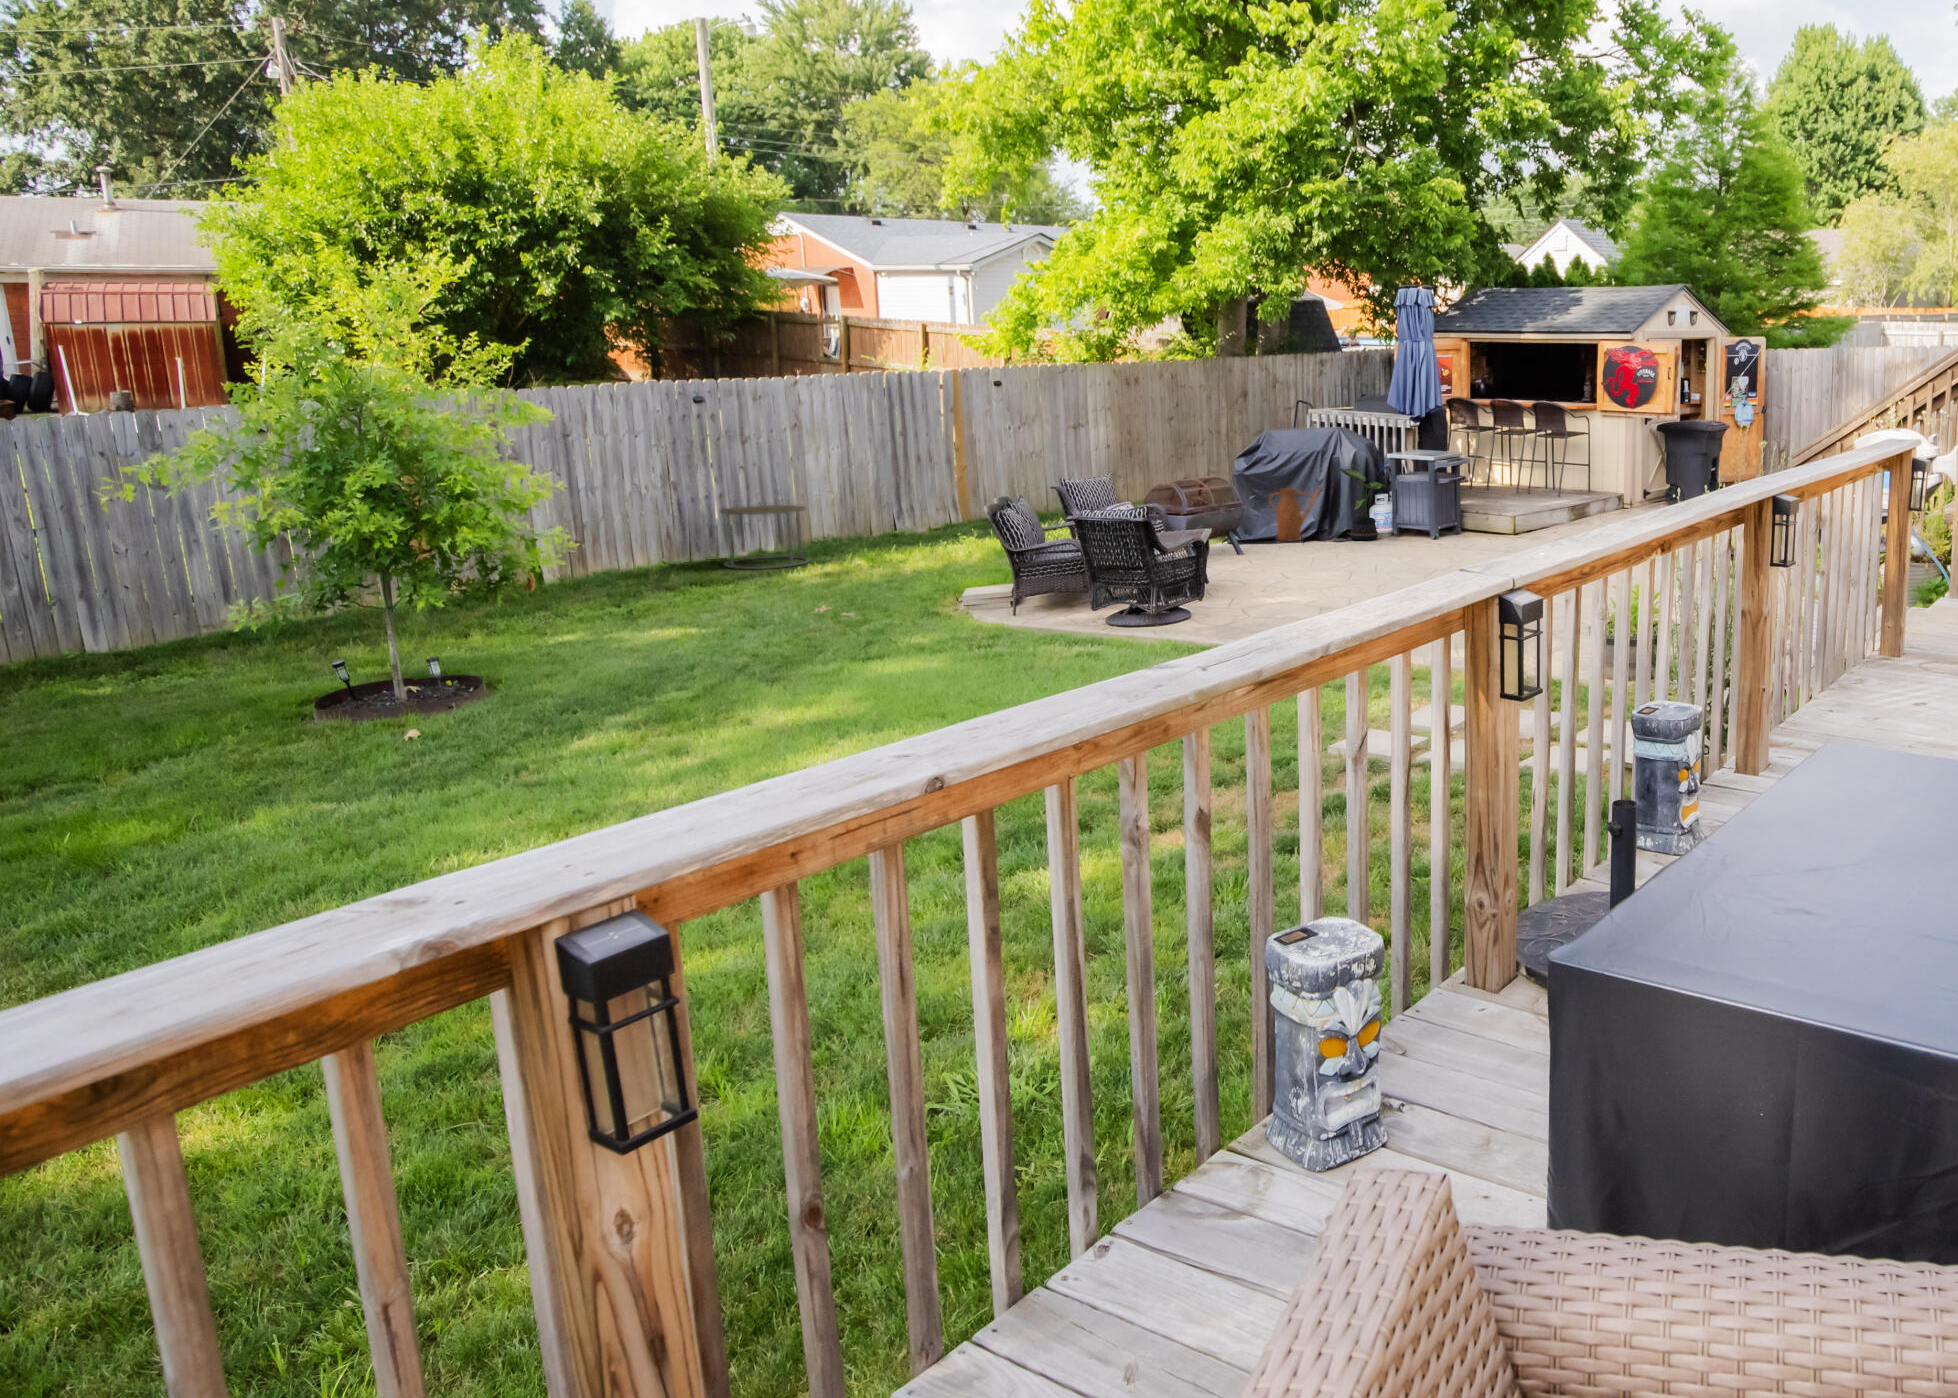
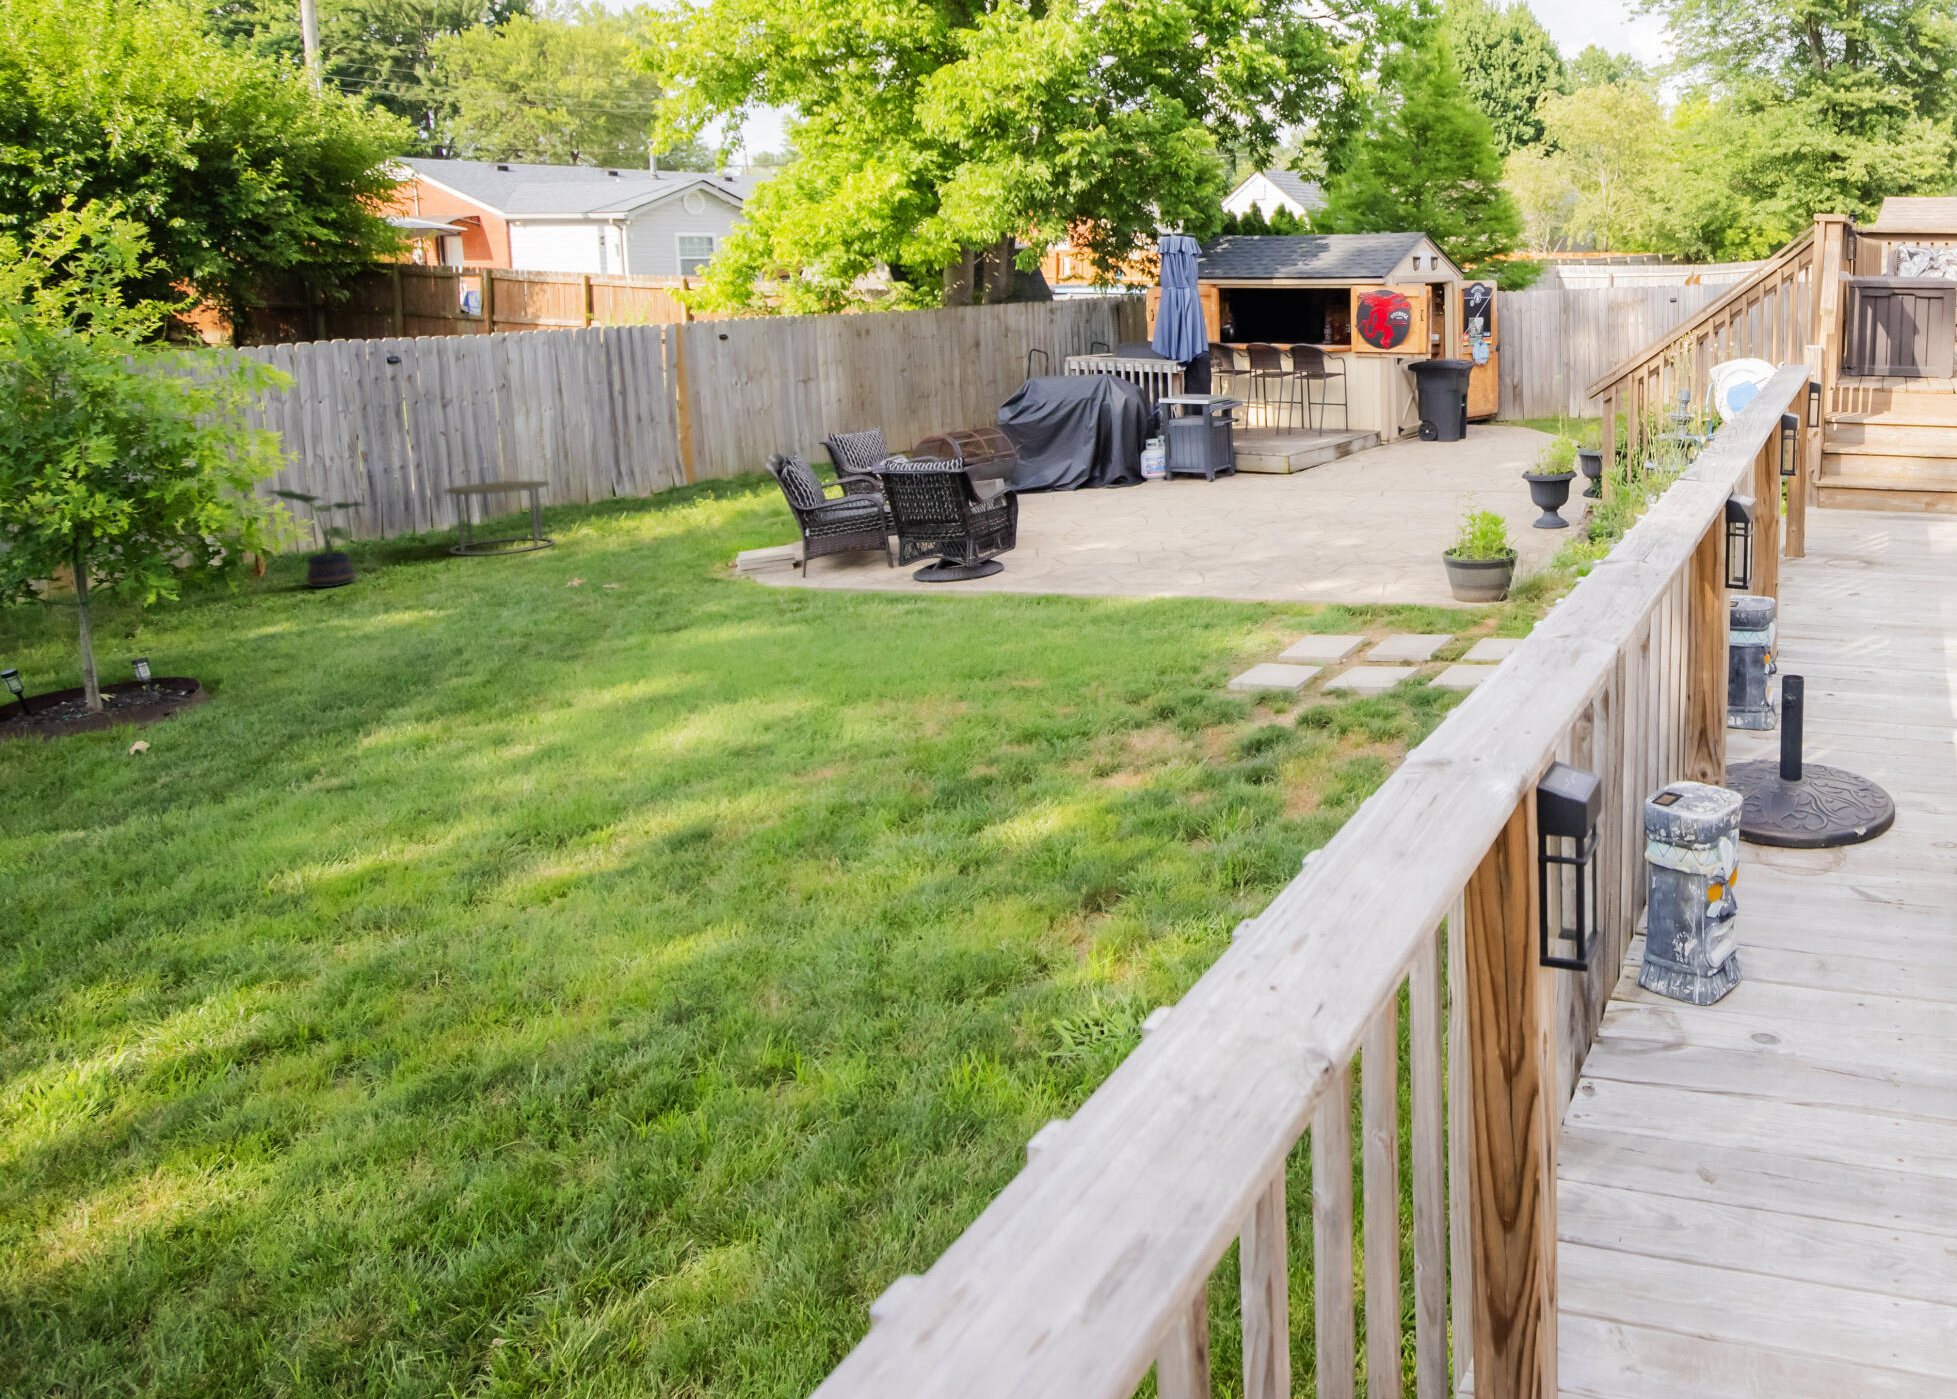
potted plant: present [1338,468,1386,540] -> present [269,490,363,587]
watering can: present [1270,488,1320,542] -> none [1063,437,1117,493]

